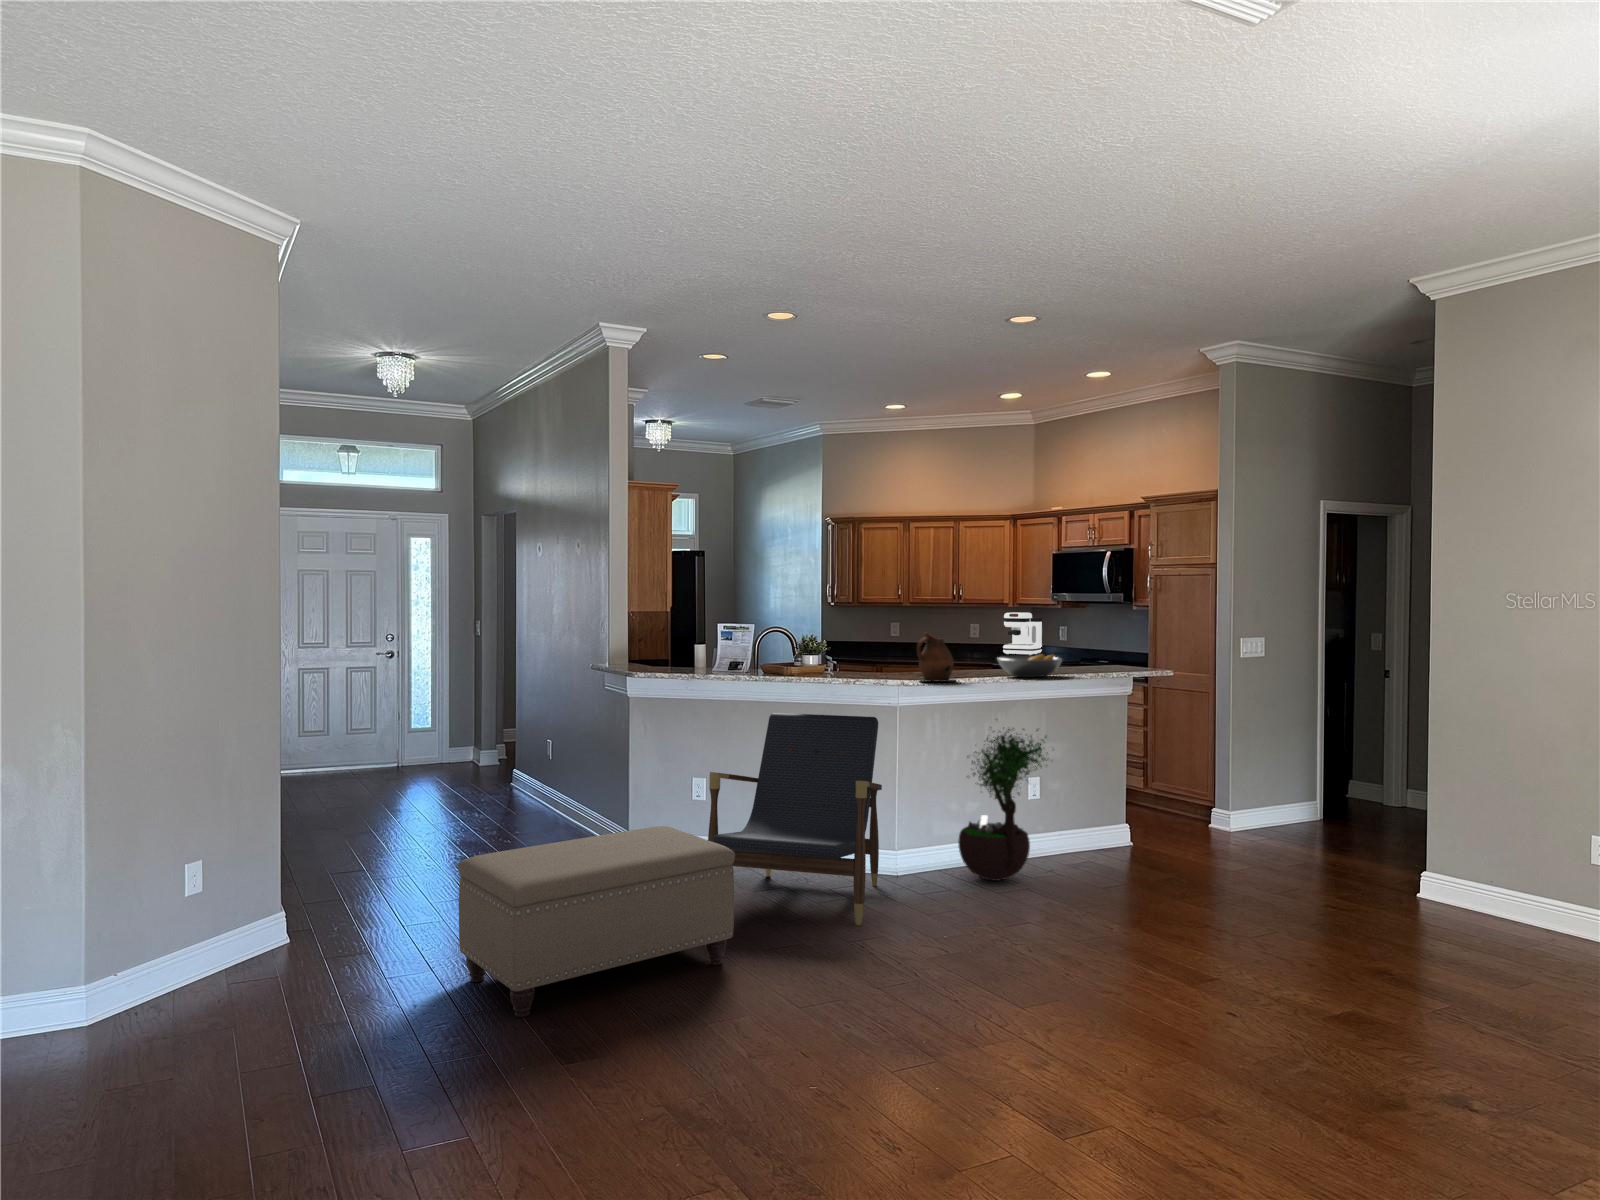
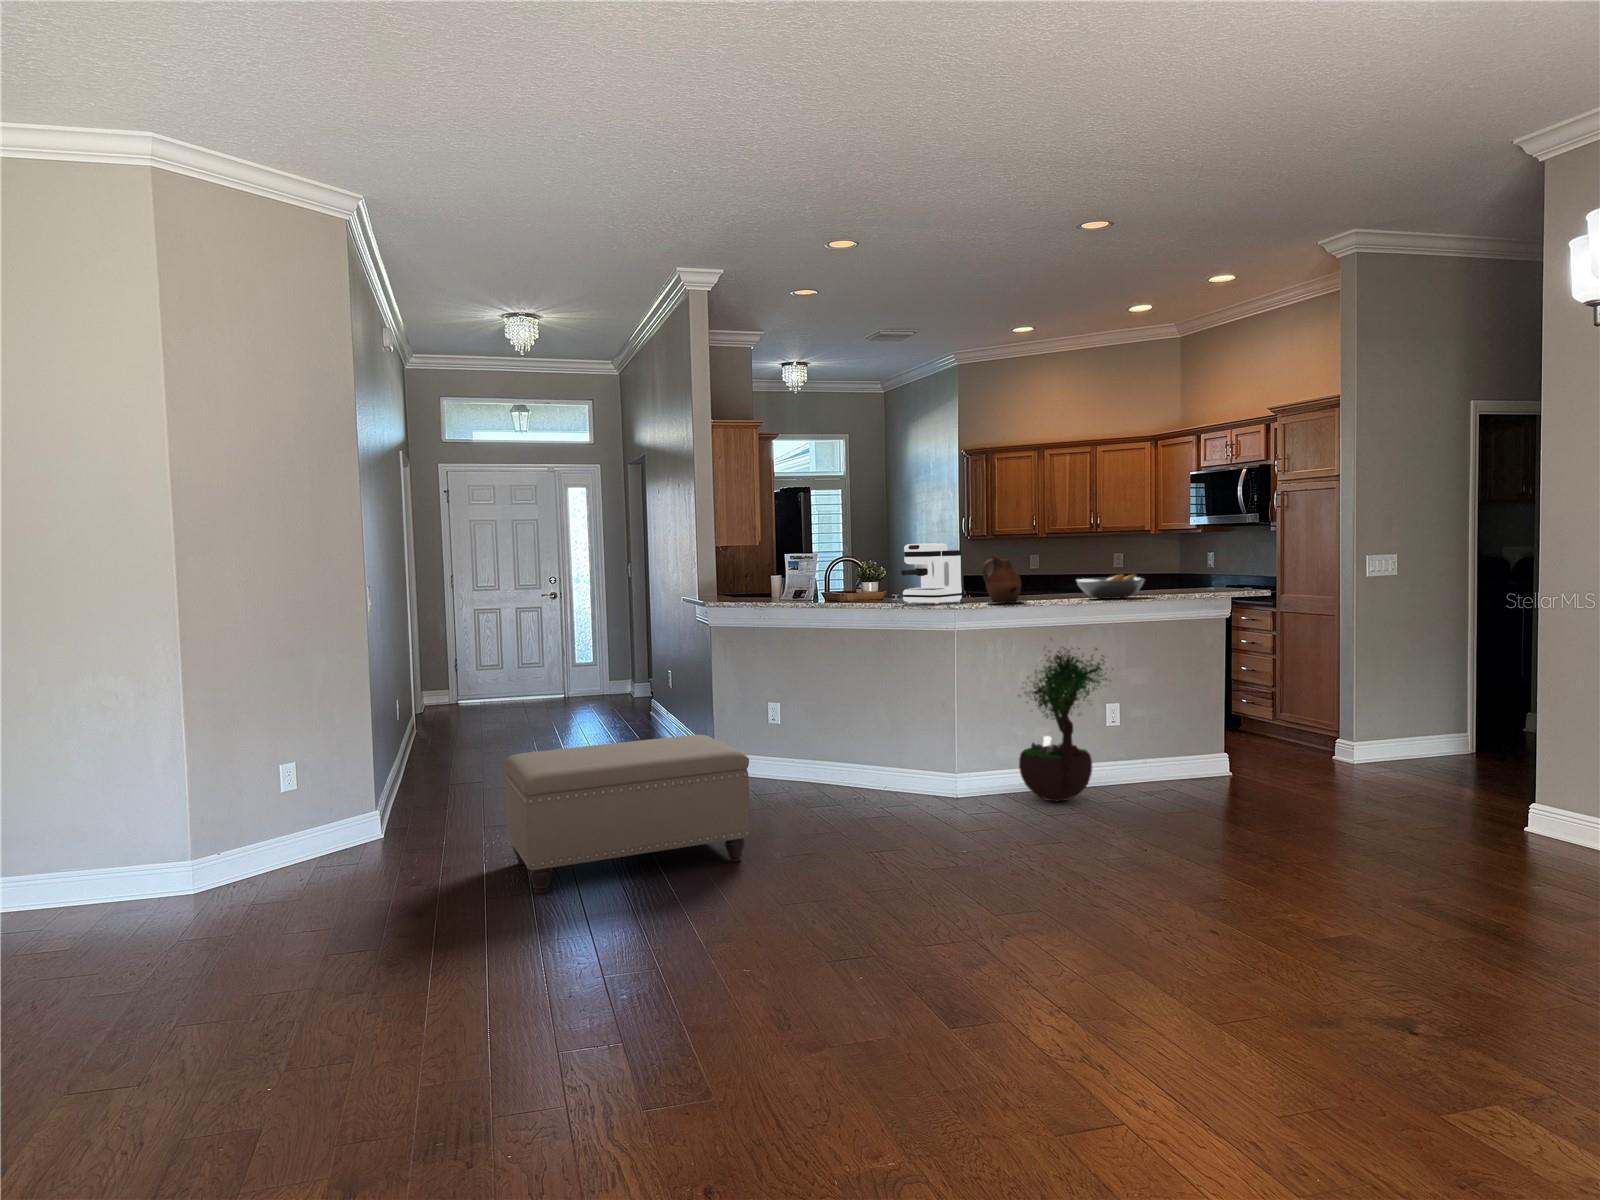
coffee maker: present [1003,612,1042,655] -> present [901,543,962,604]
lounge chair: present [708,713,882,925] -> none [755,634,934,835]

